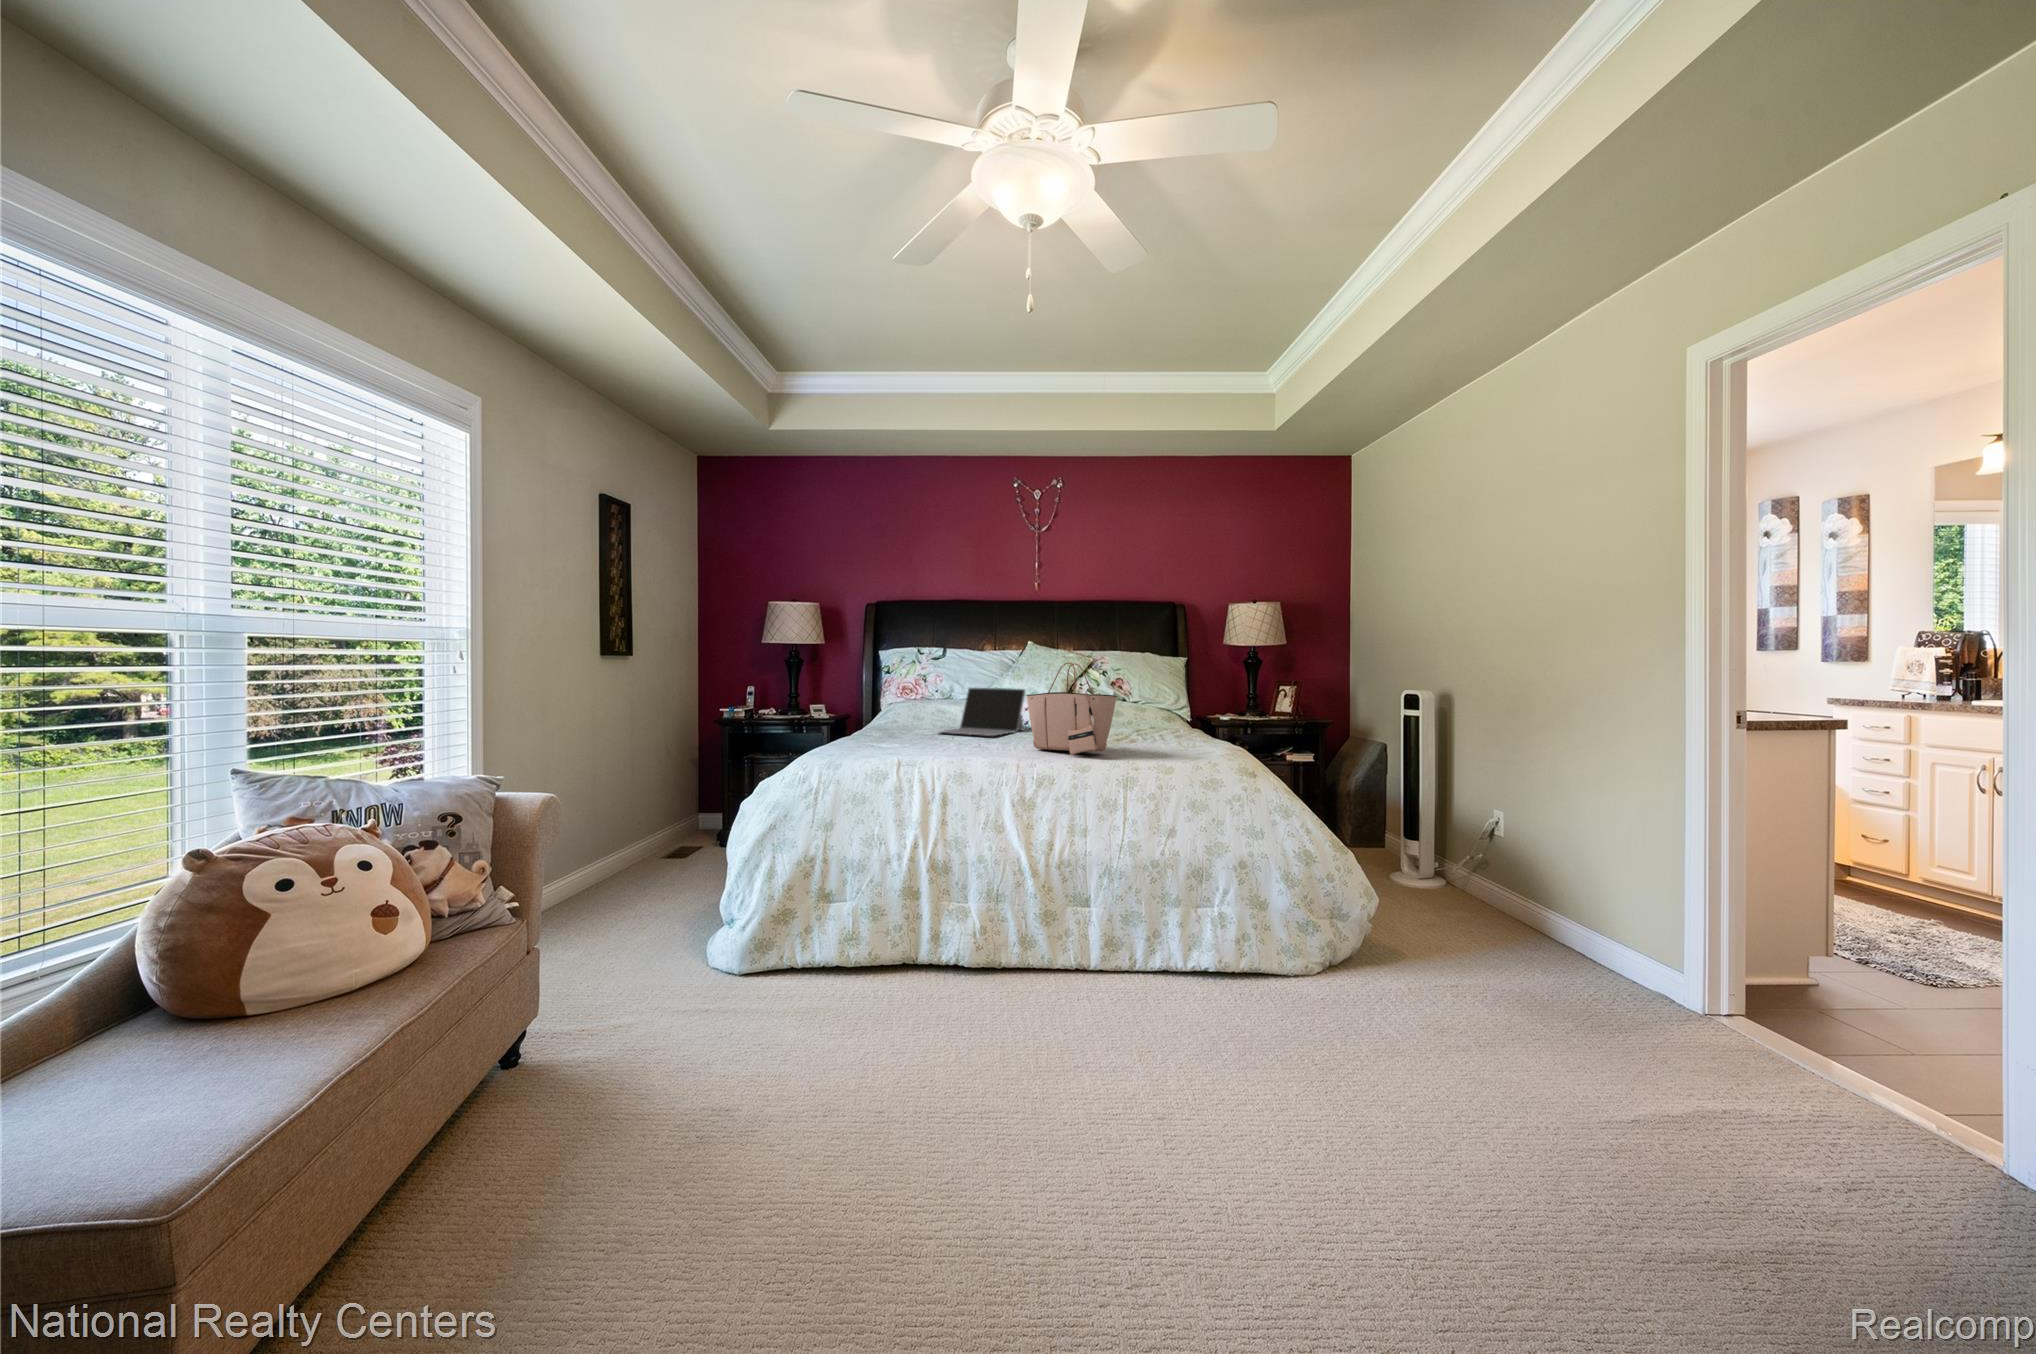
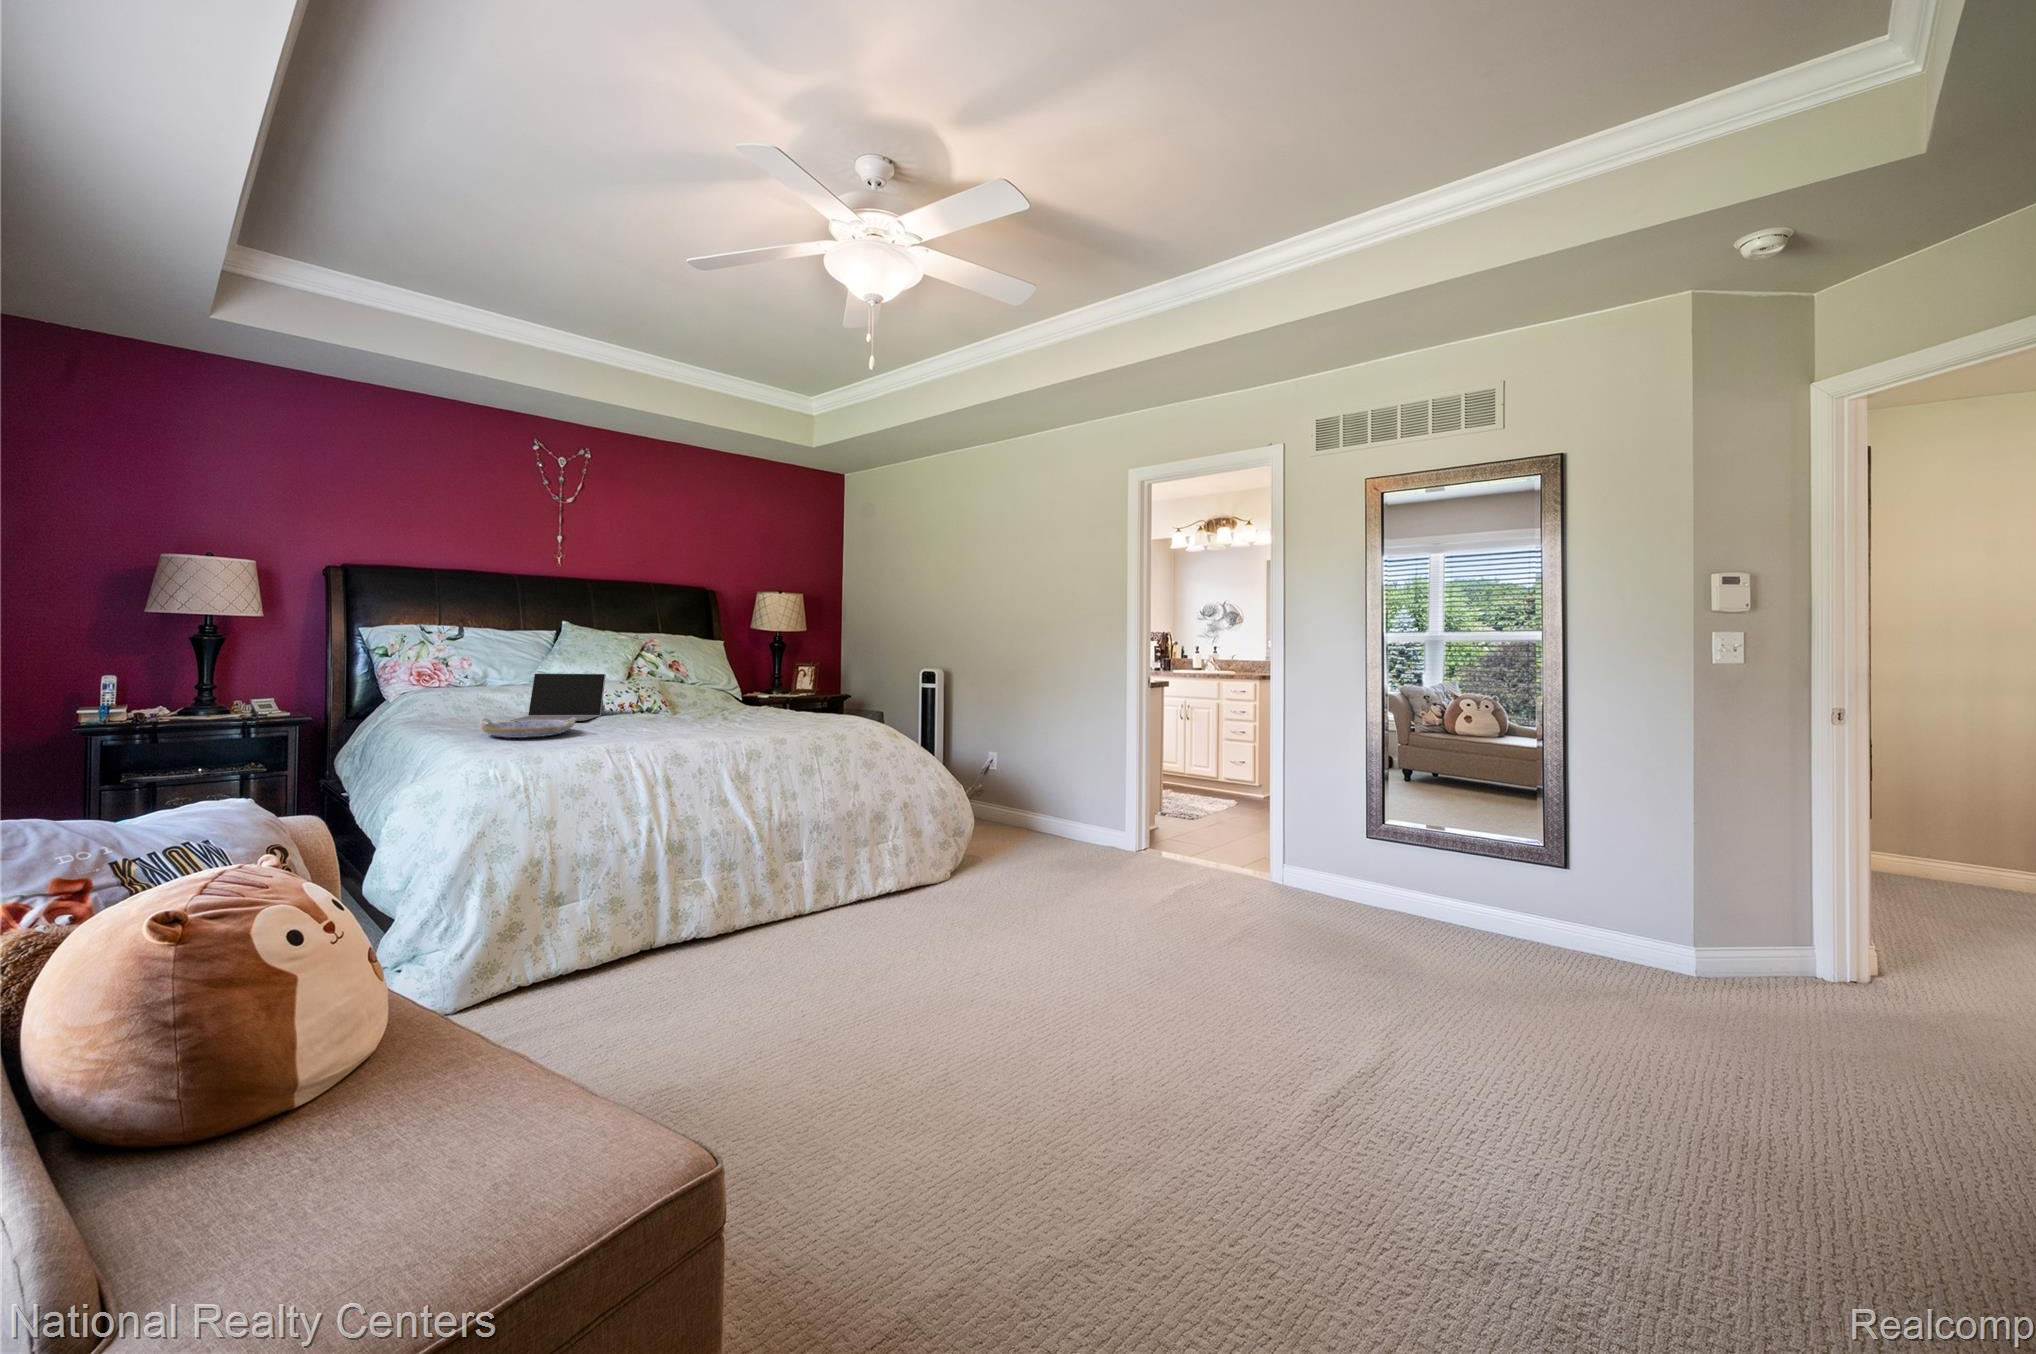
tote bag: present [1027,663,1117,755] -> none [635,650,729,732]
serving tray: none [891,728,971,750] -> present [480,718,575,738]

